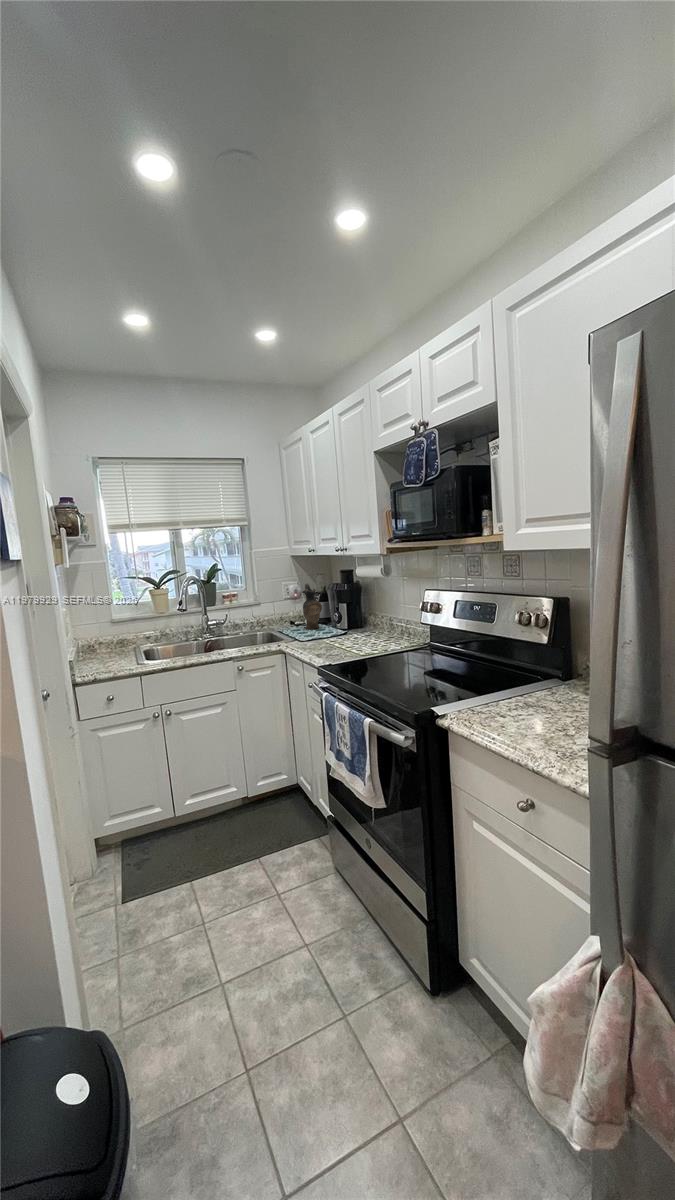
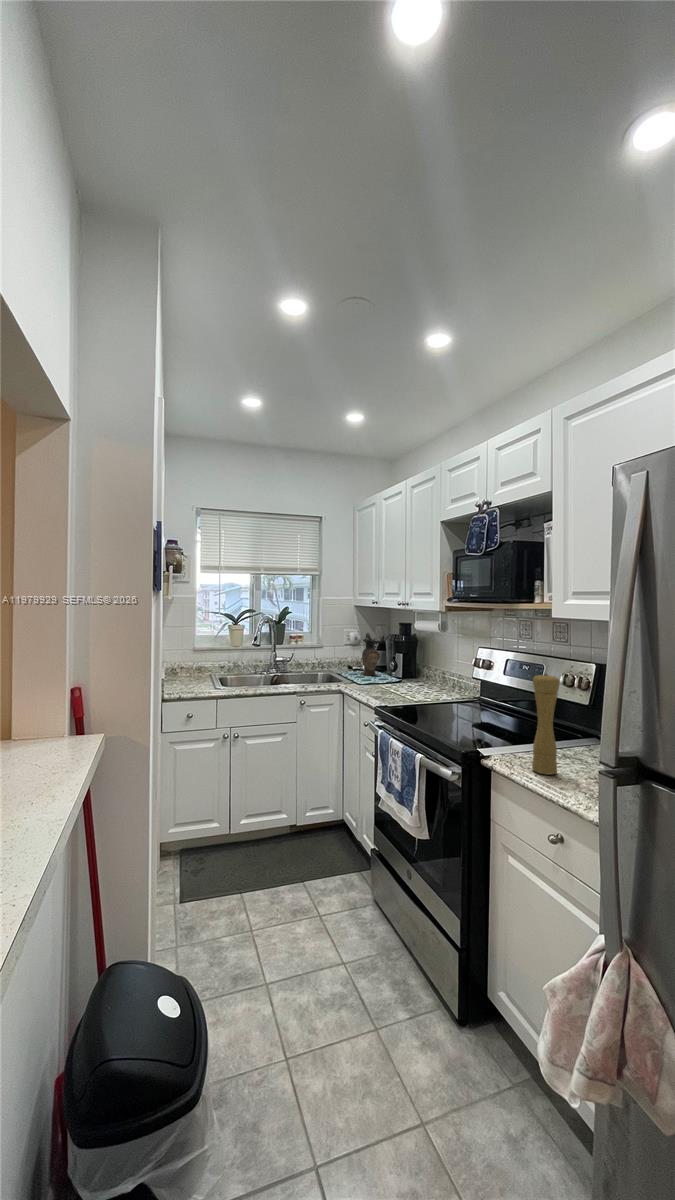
pepper mill: none [490,618,522,733] -> present [532,674,560,775]

